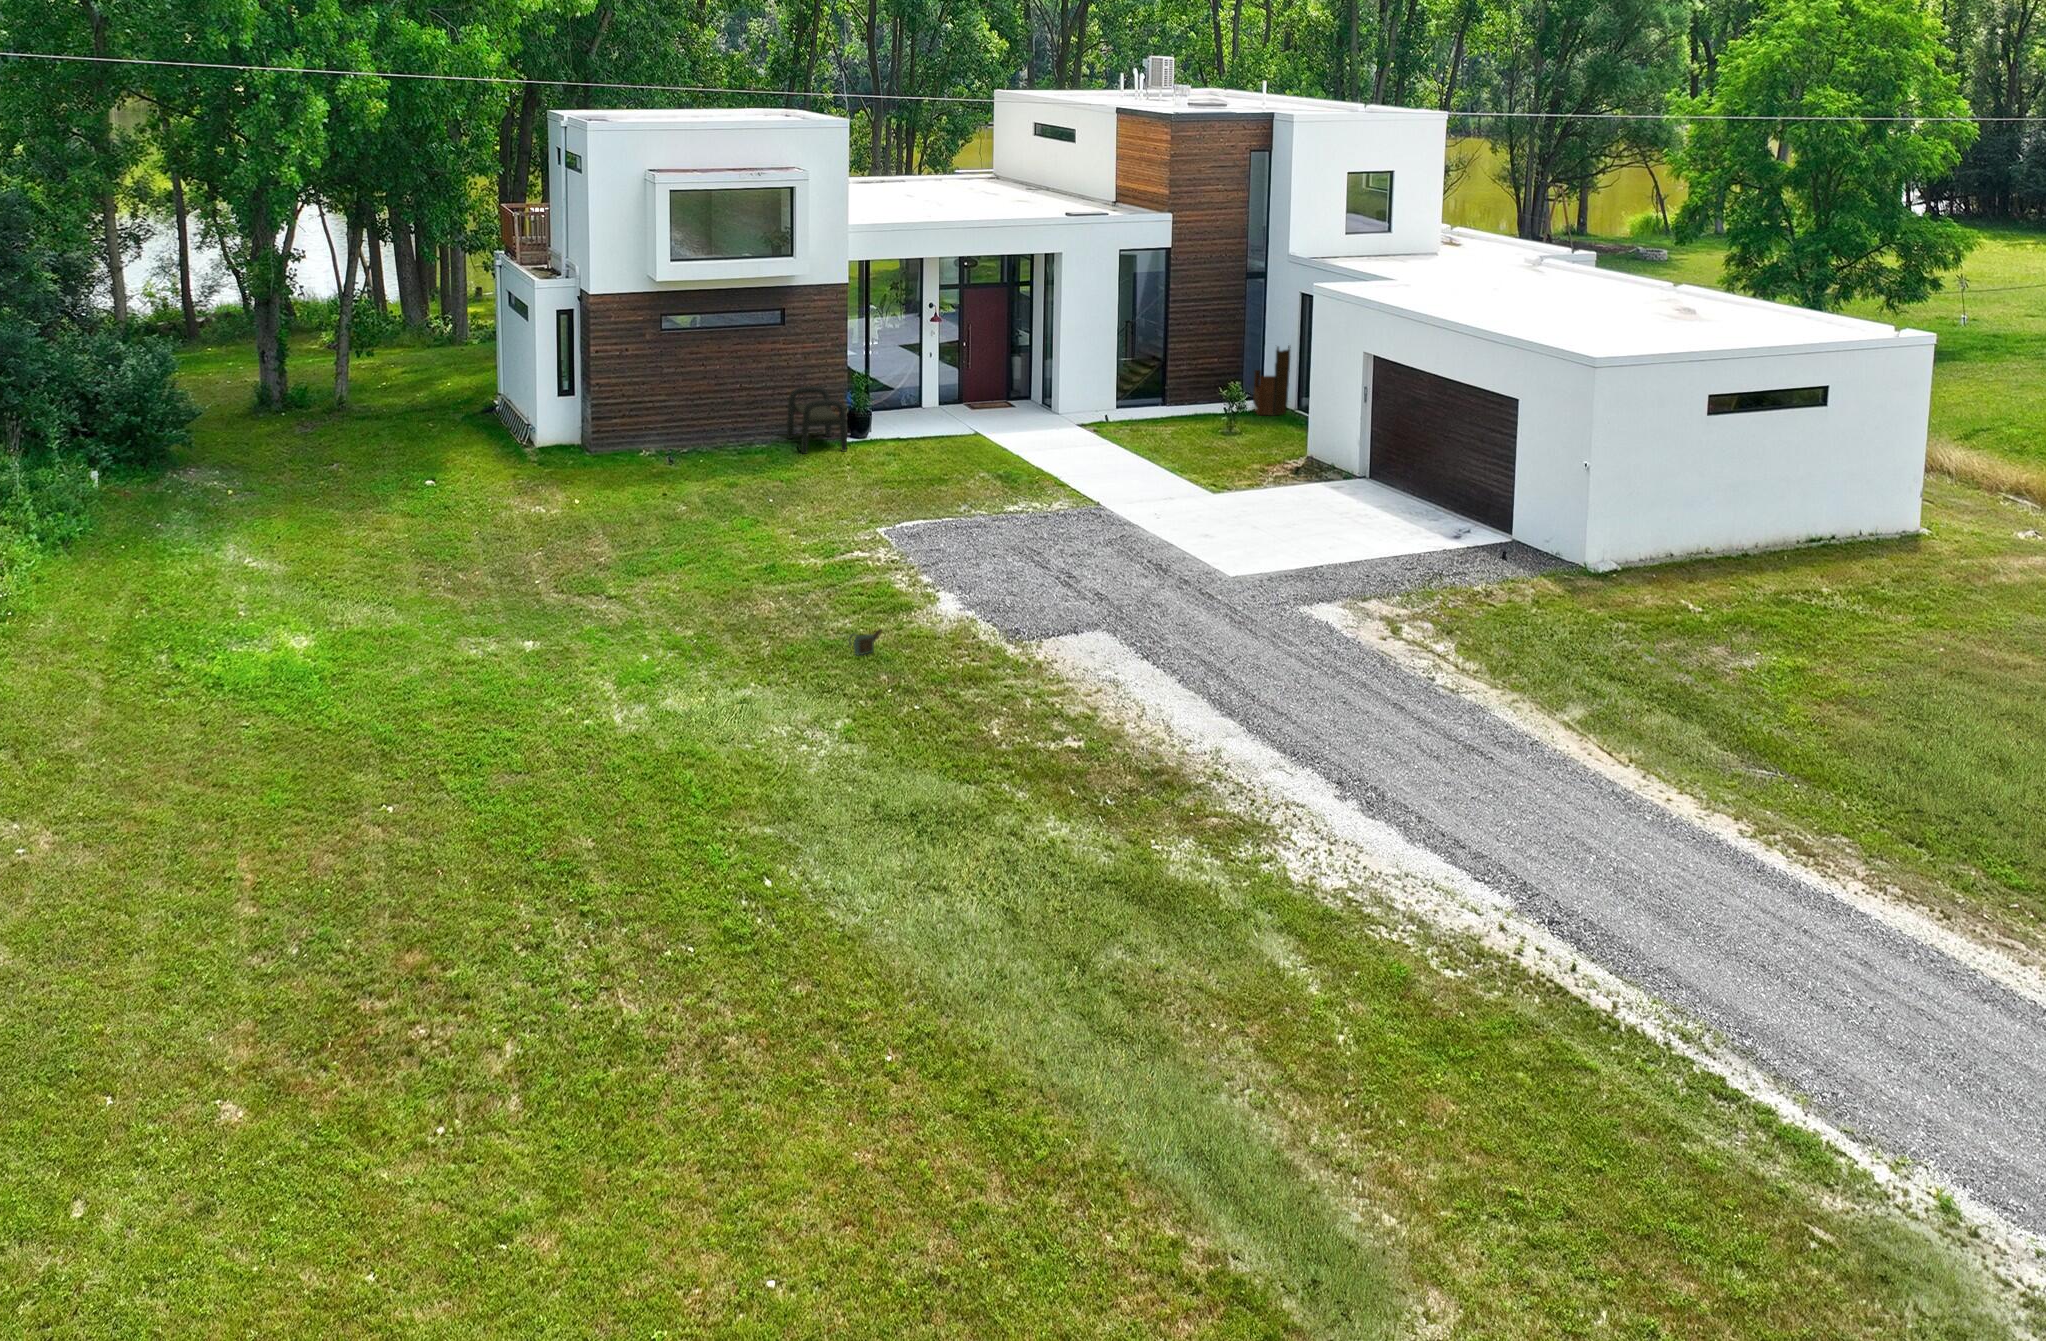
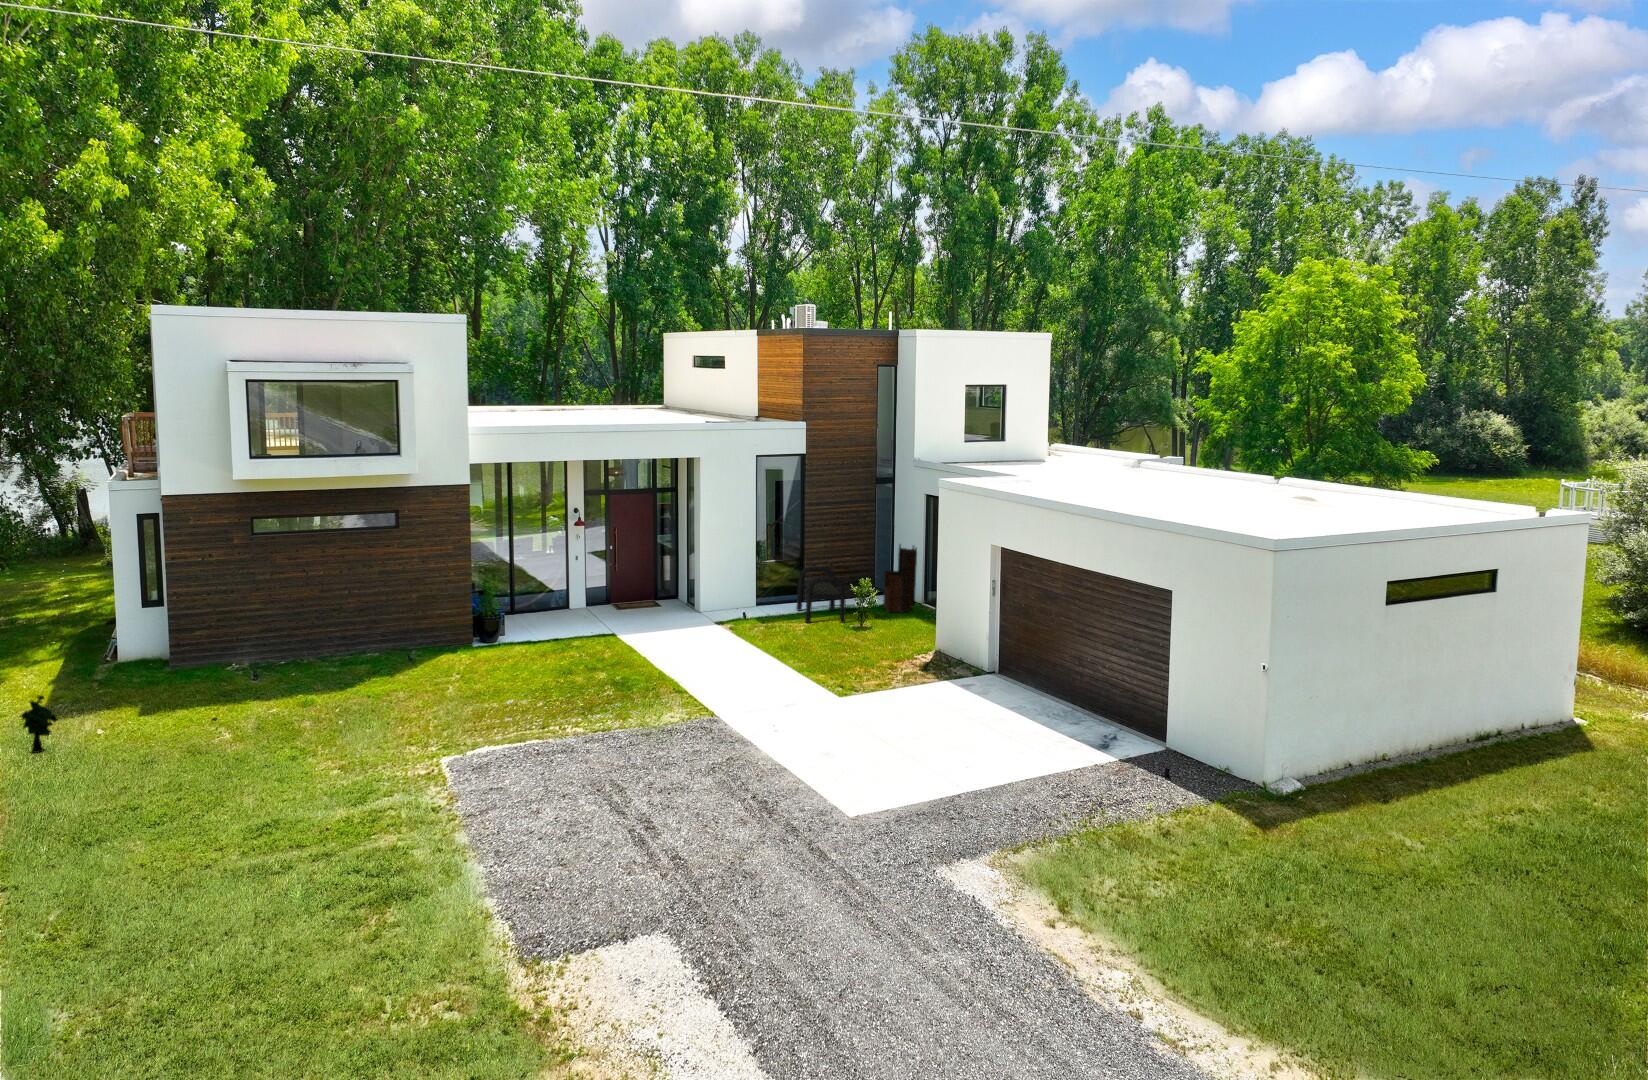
bench: present [787,386,847,453] -> present [796,566,846,623]
decorative plant: none [530,480,560,528] -> present [20,695,57,753]
watering can: present [848,629,882,655] -> none [257,930,322,977]

